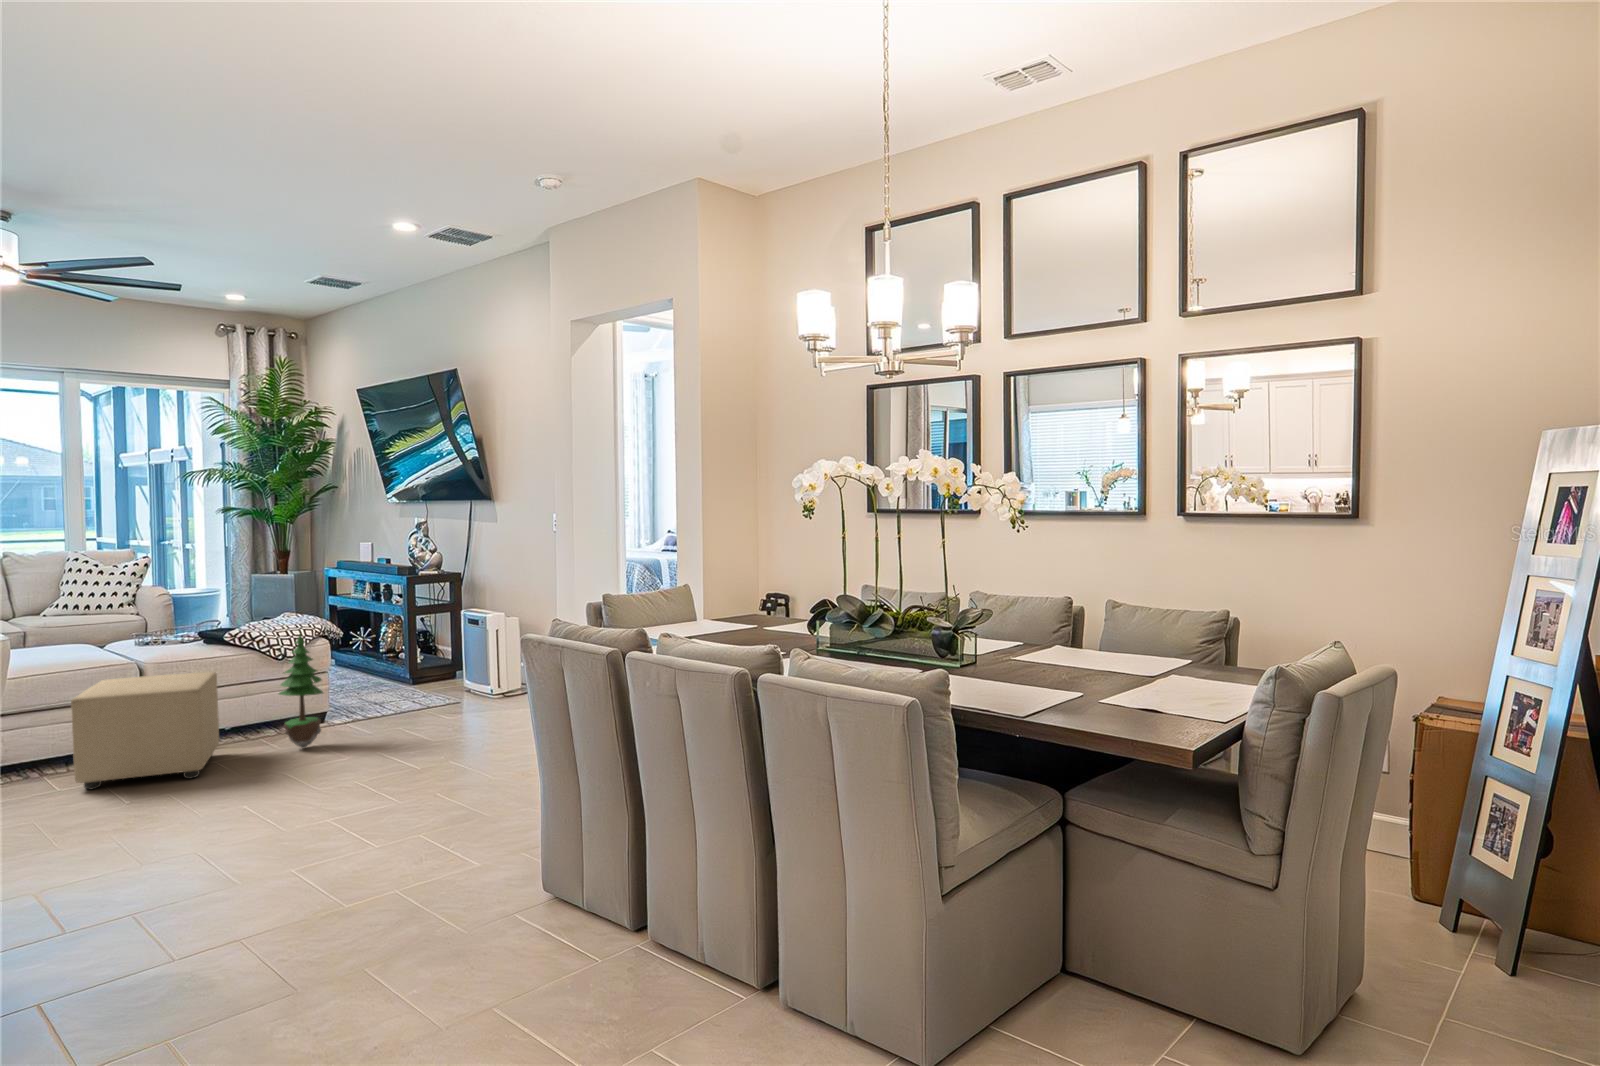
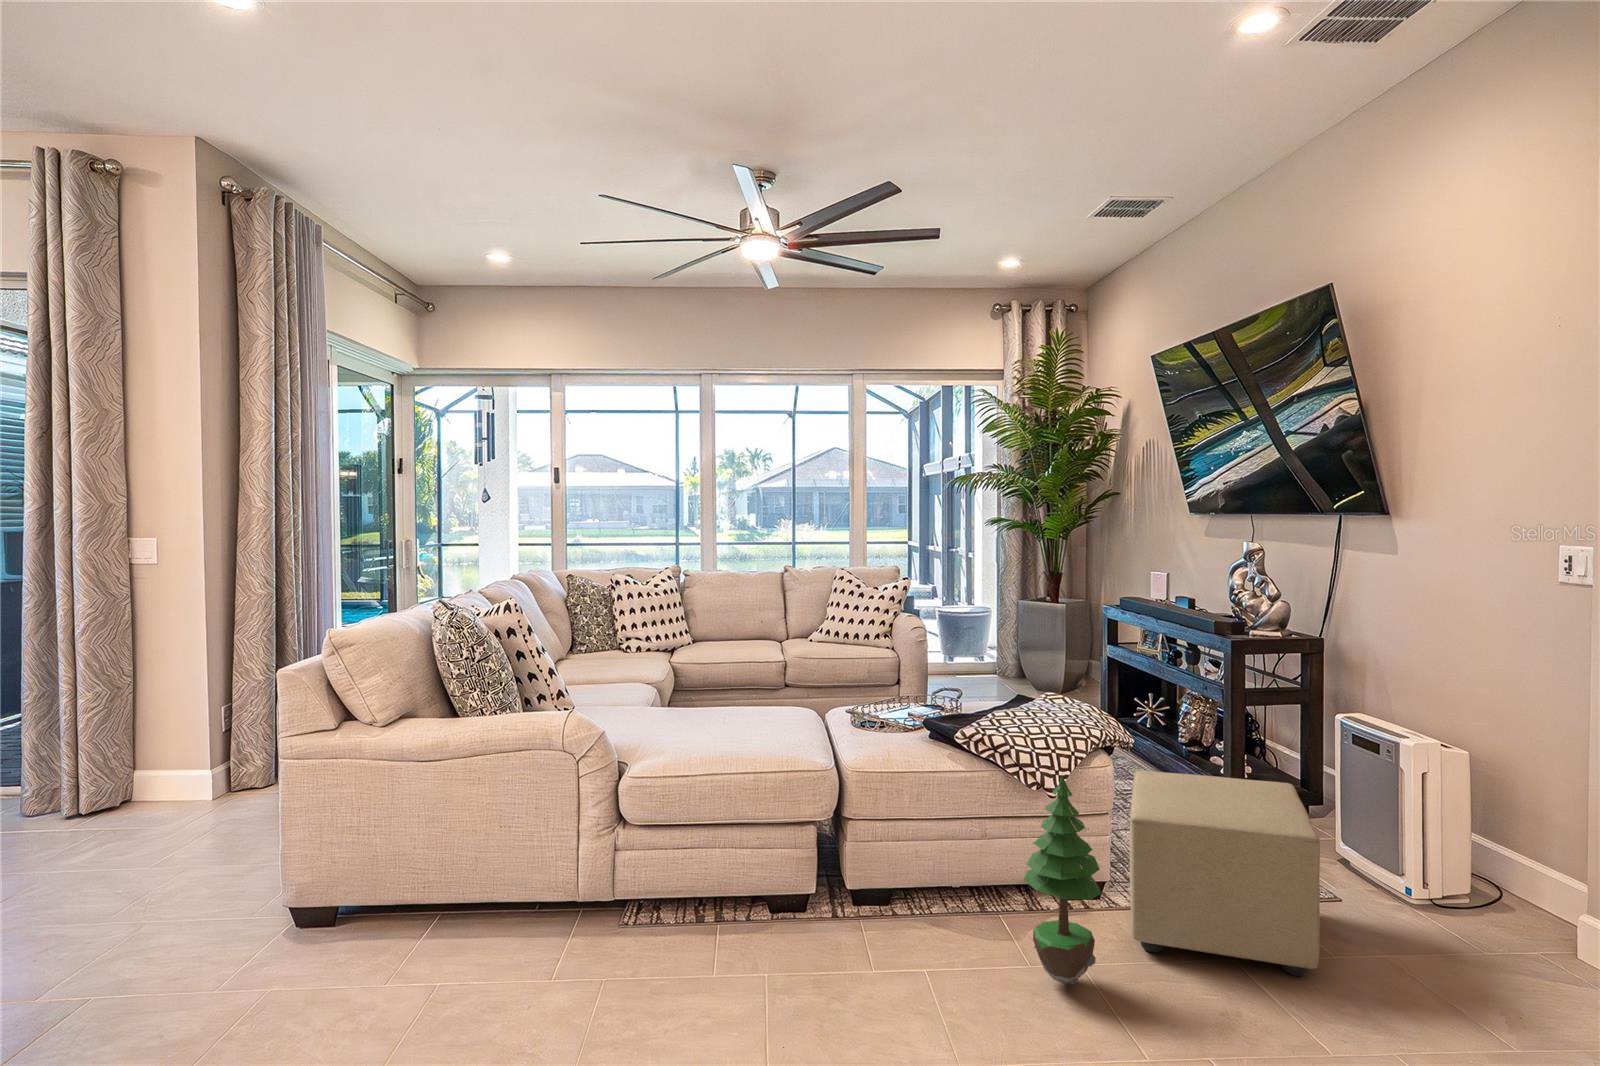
ottoman: present [71,672,219,789] -> present [1130,770,1320,976]

